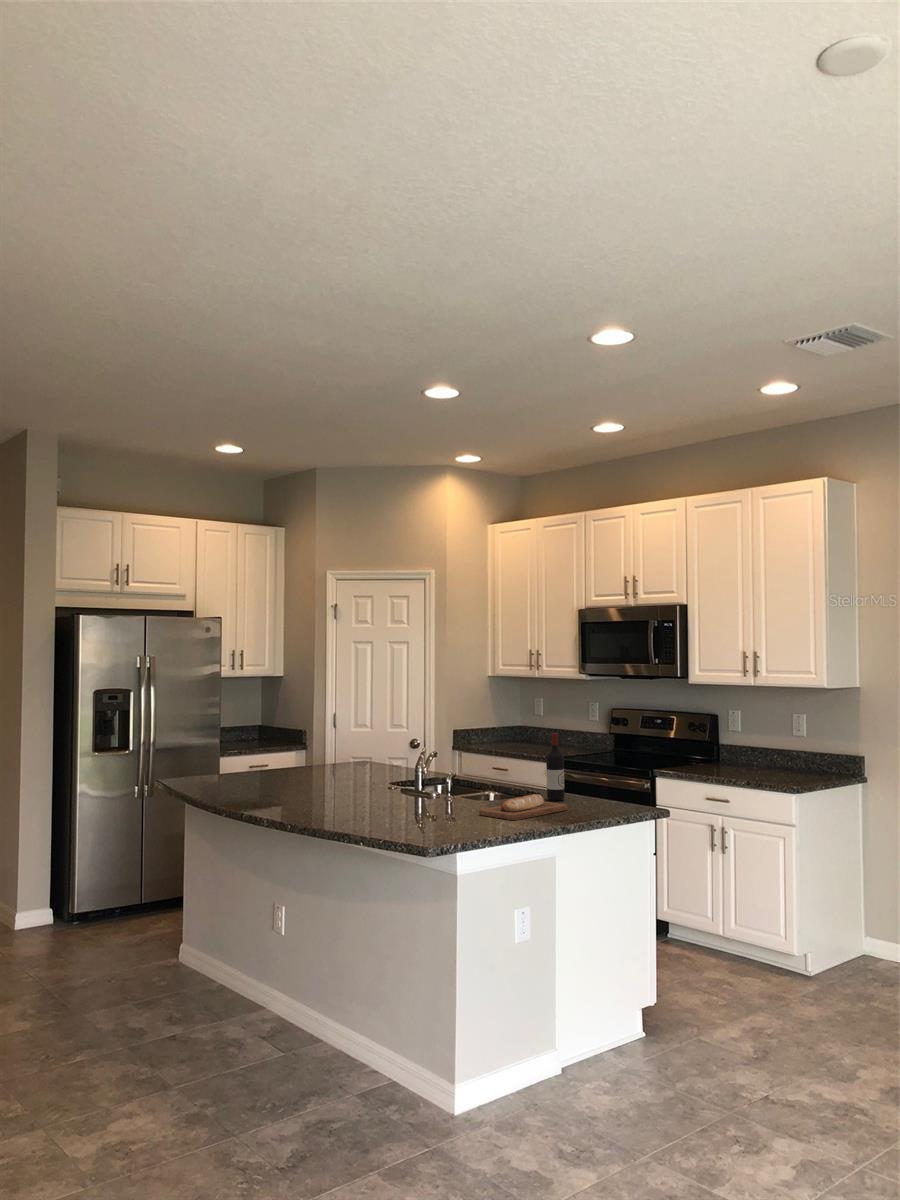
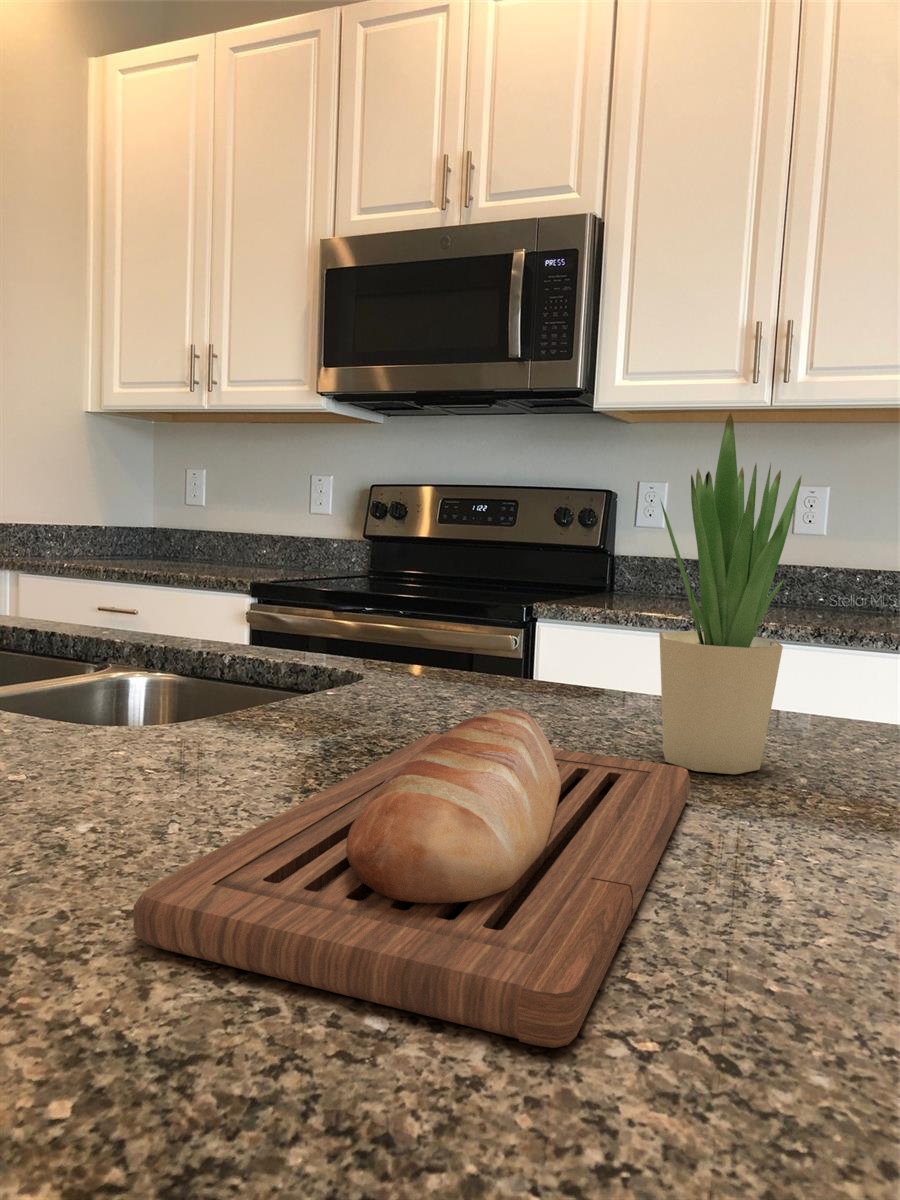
wine bottle: present [546,733,564,801] -> none [443,397,534,721]
potted plant: none [573,742,600,808] -> present [659,411,802,774]

